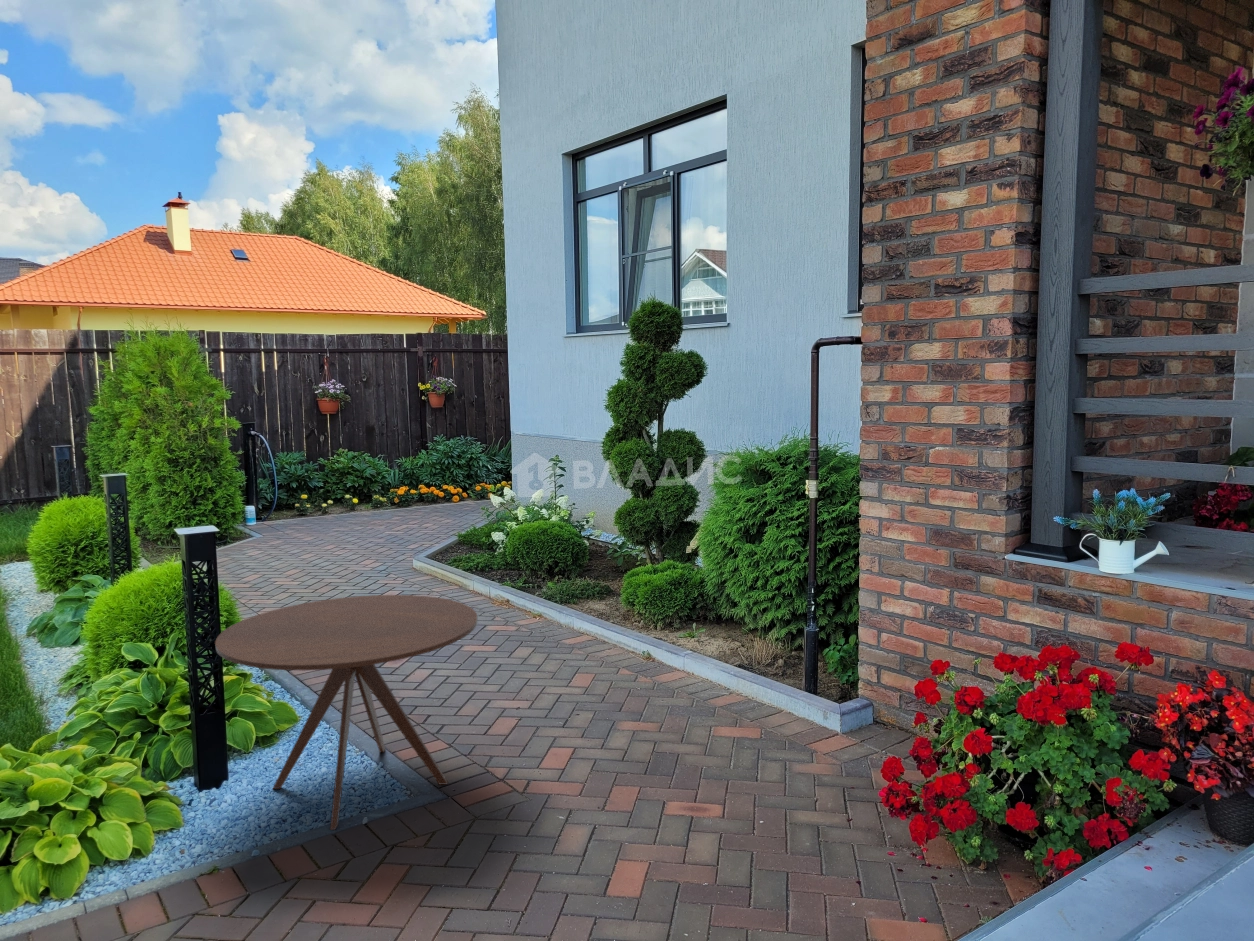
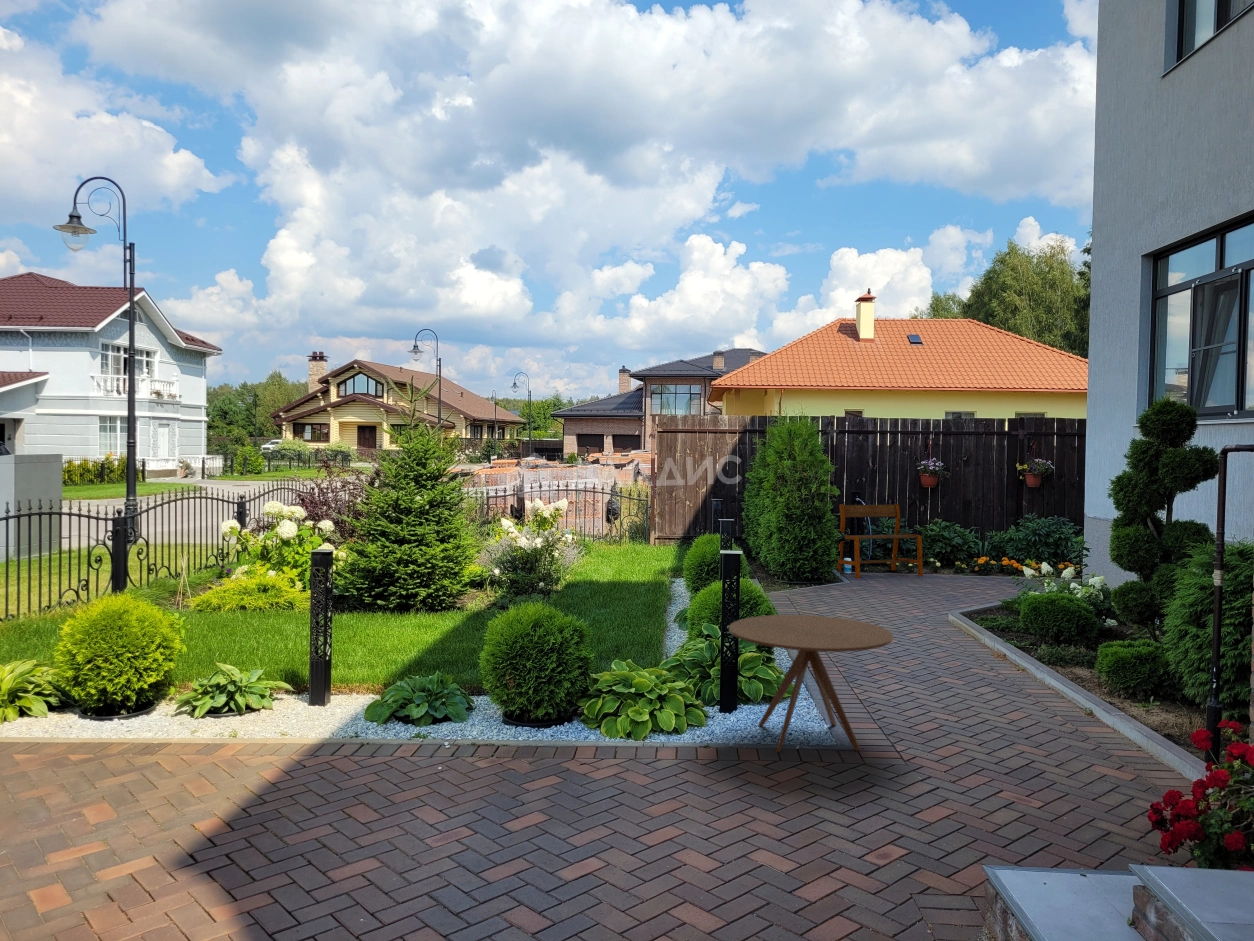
bench: none [232,435,341,530] -> present [837,504,923,578]

